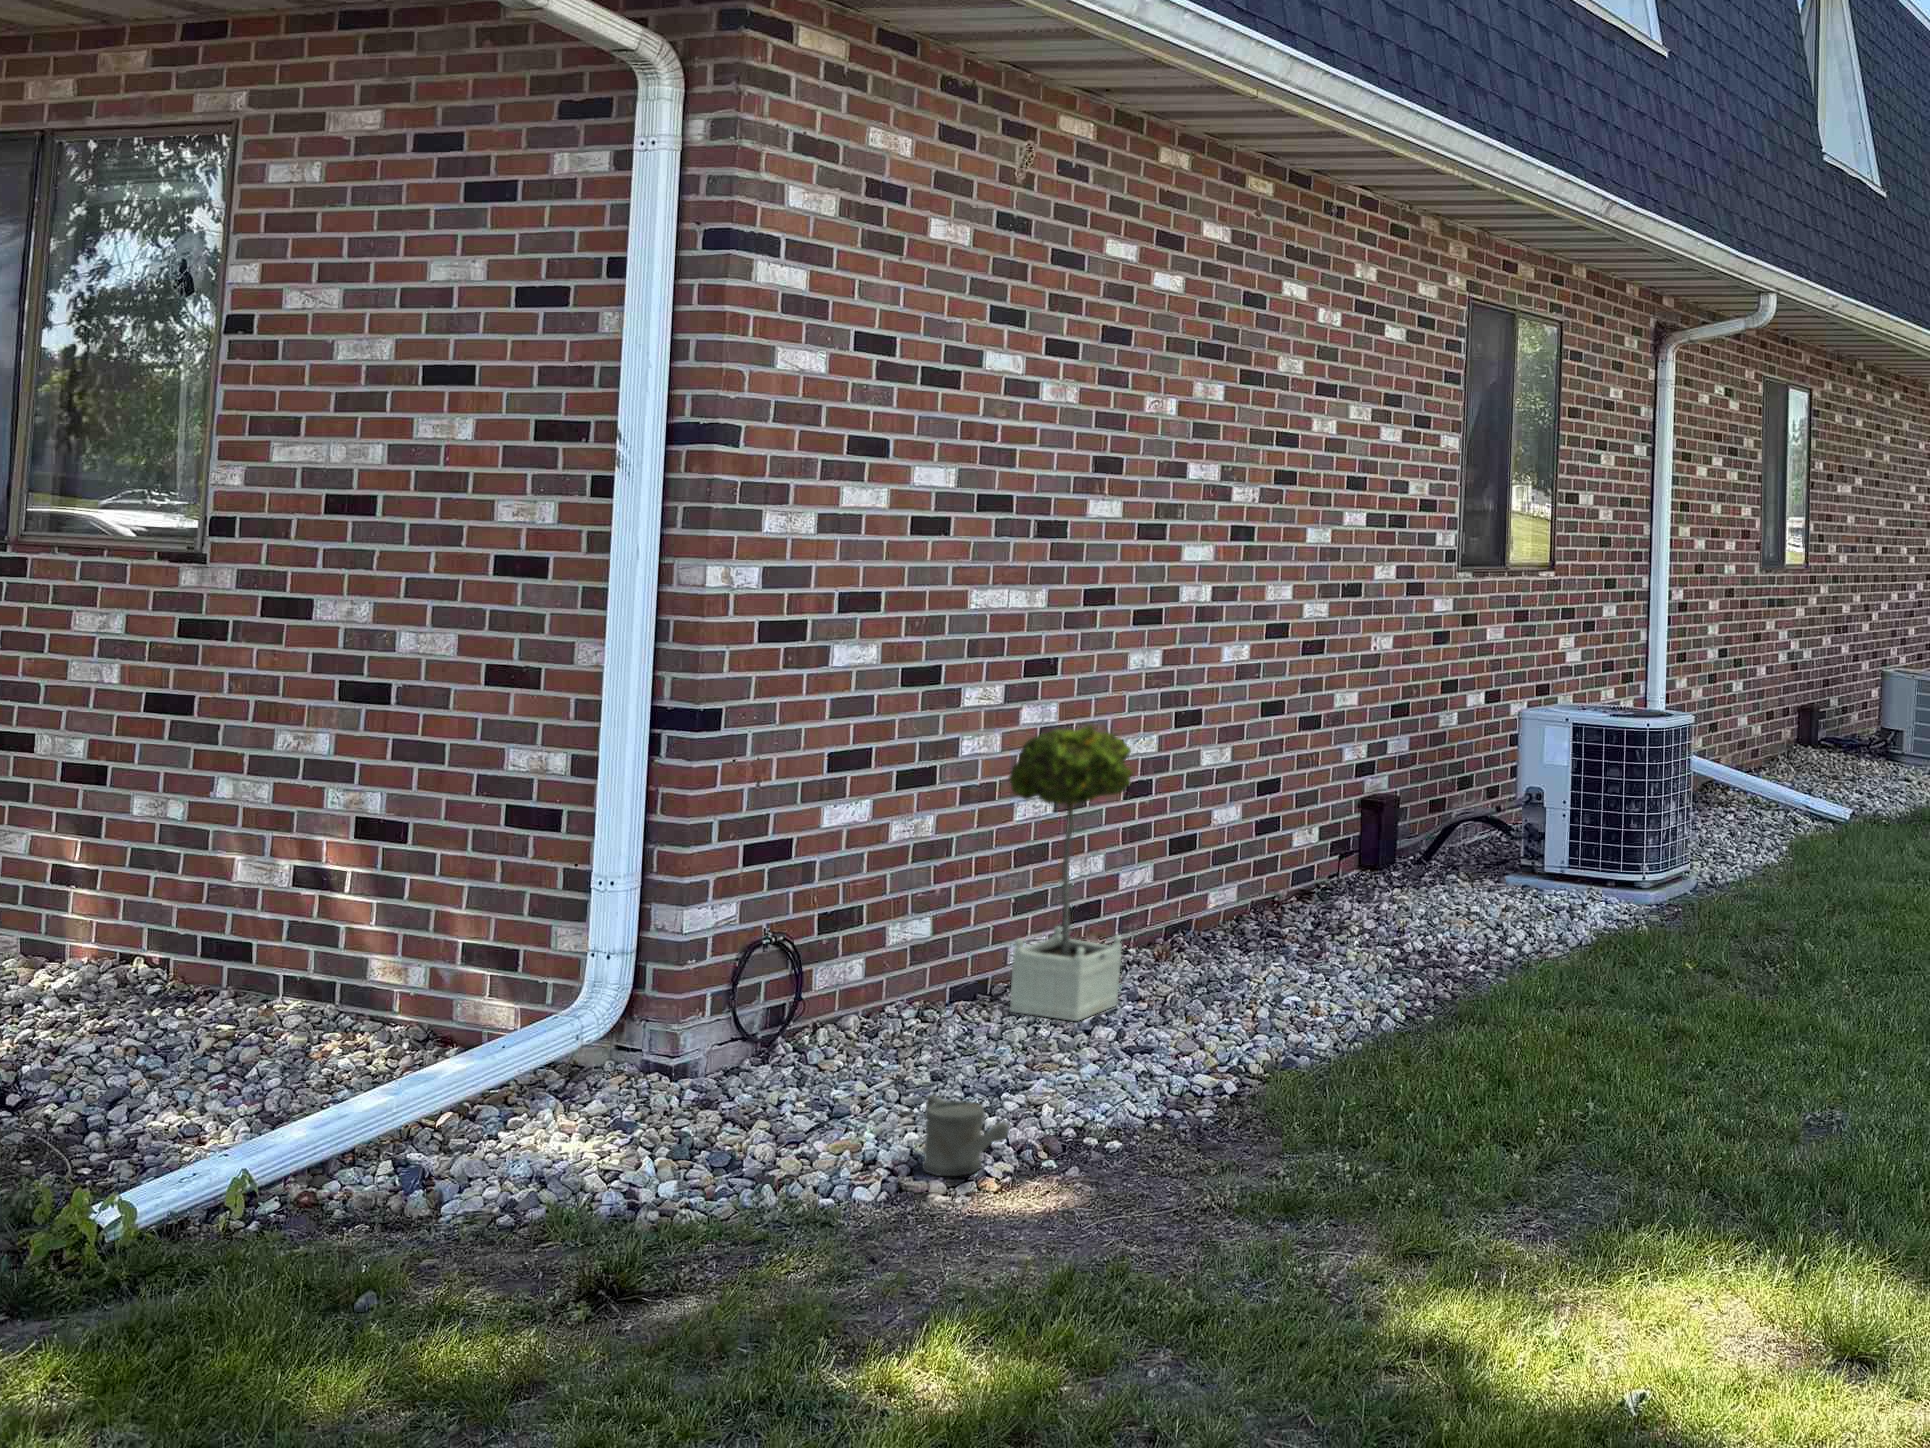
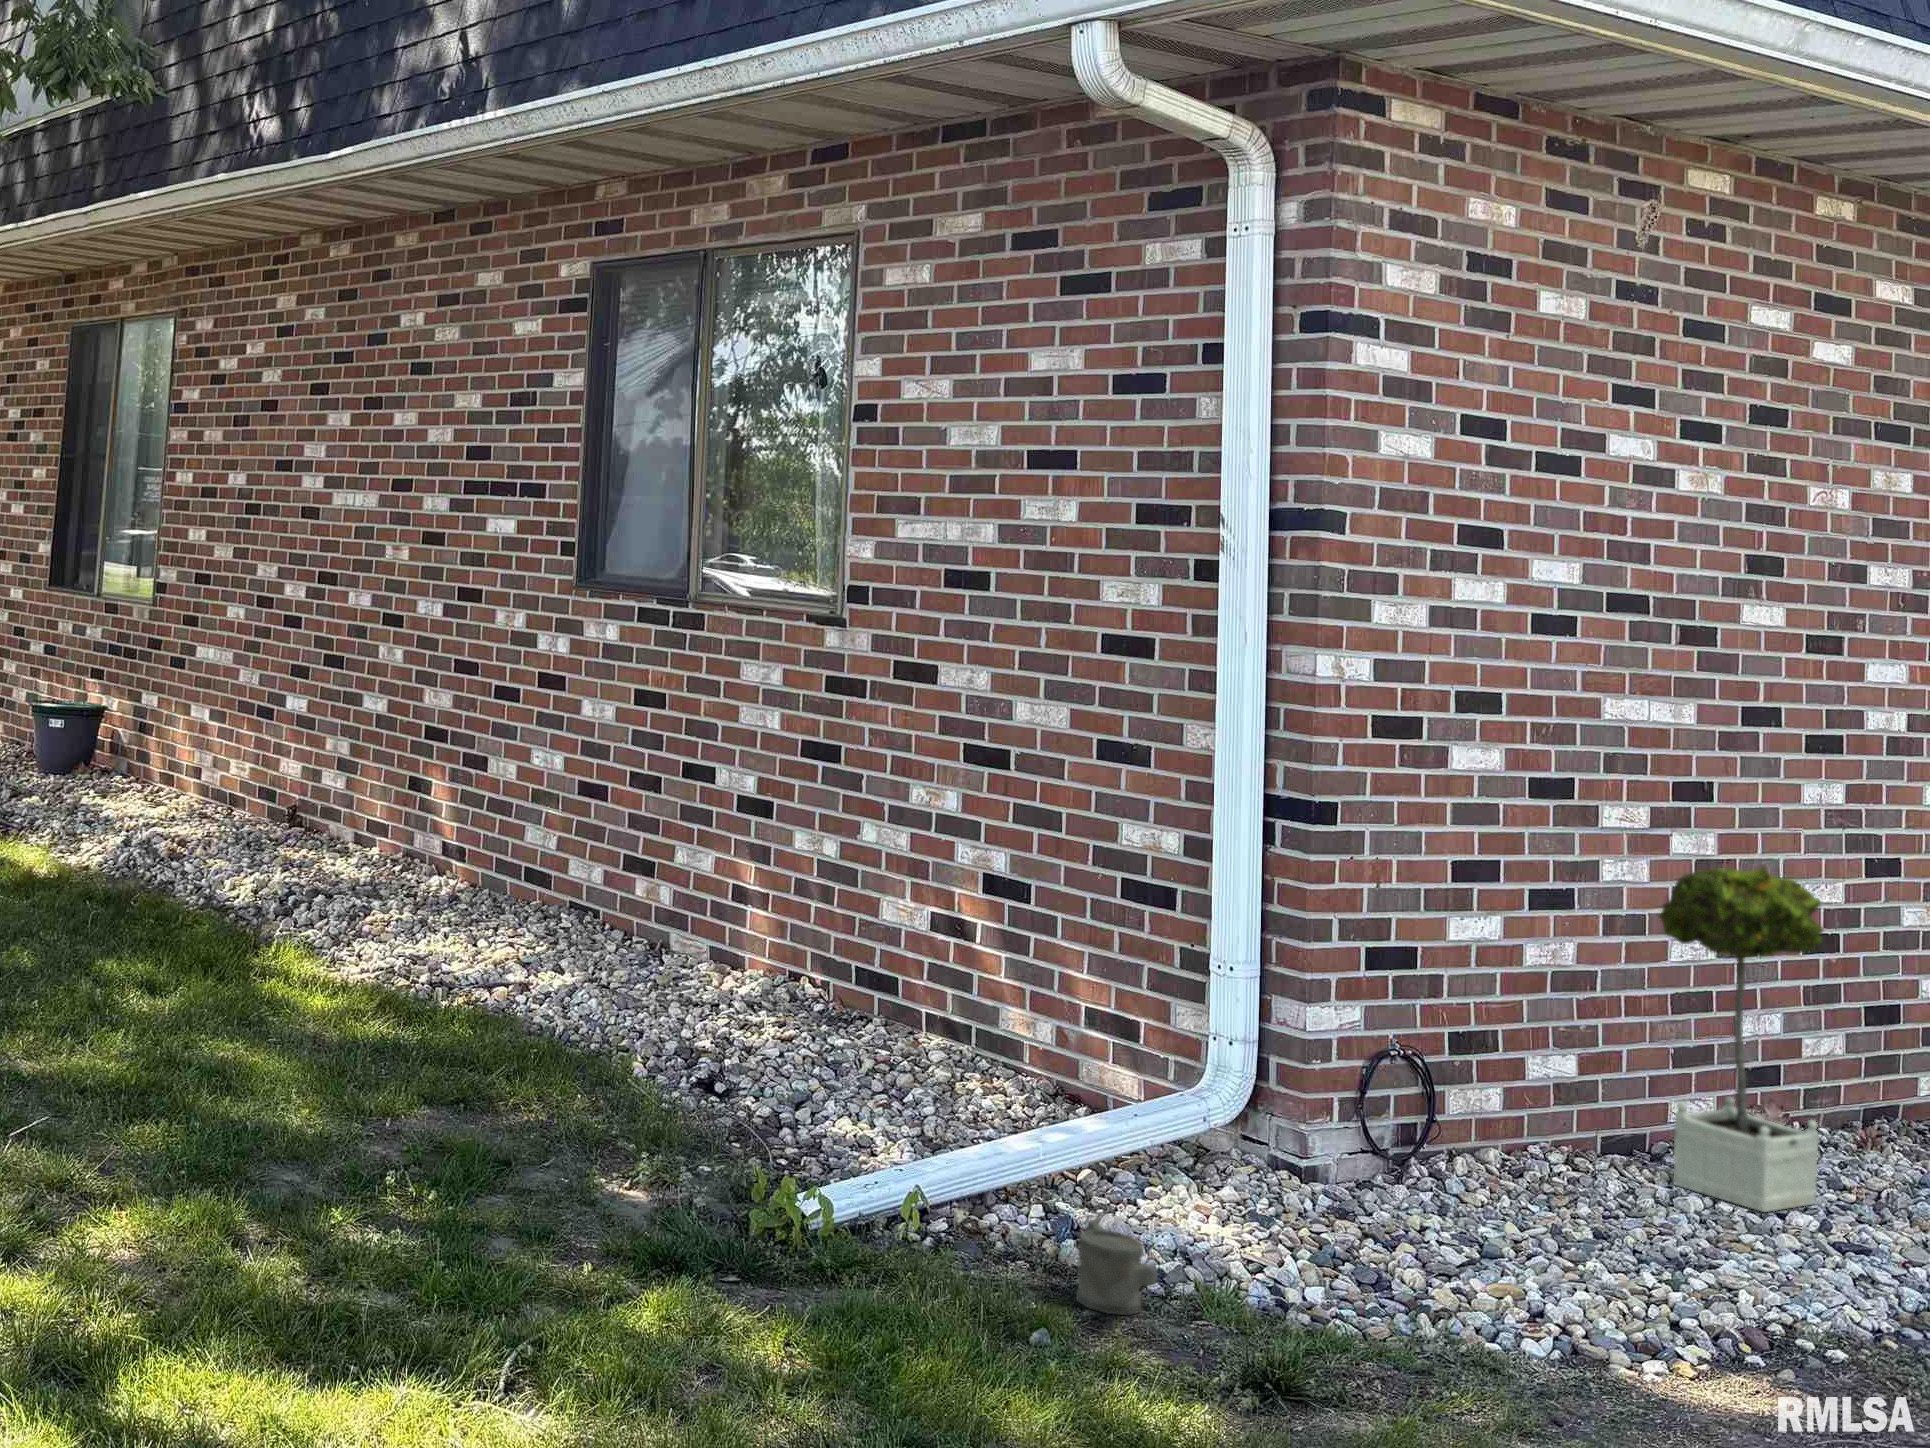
watering can: present [922,1095,1009,1176] -> present [1076,1220,1157,1315]

